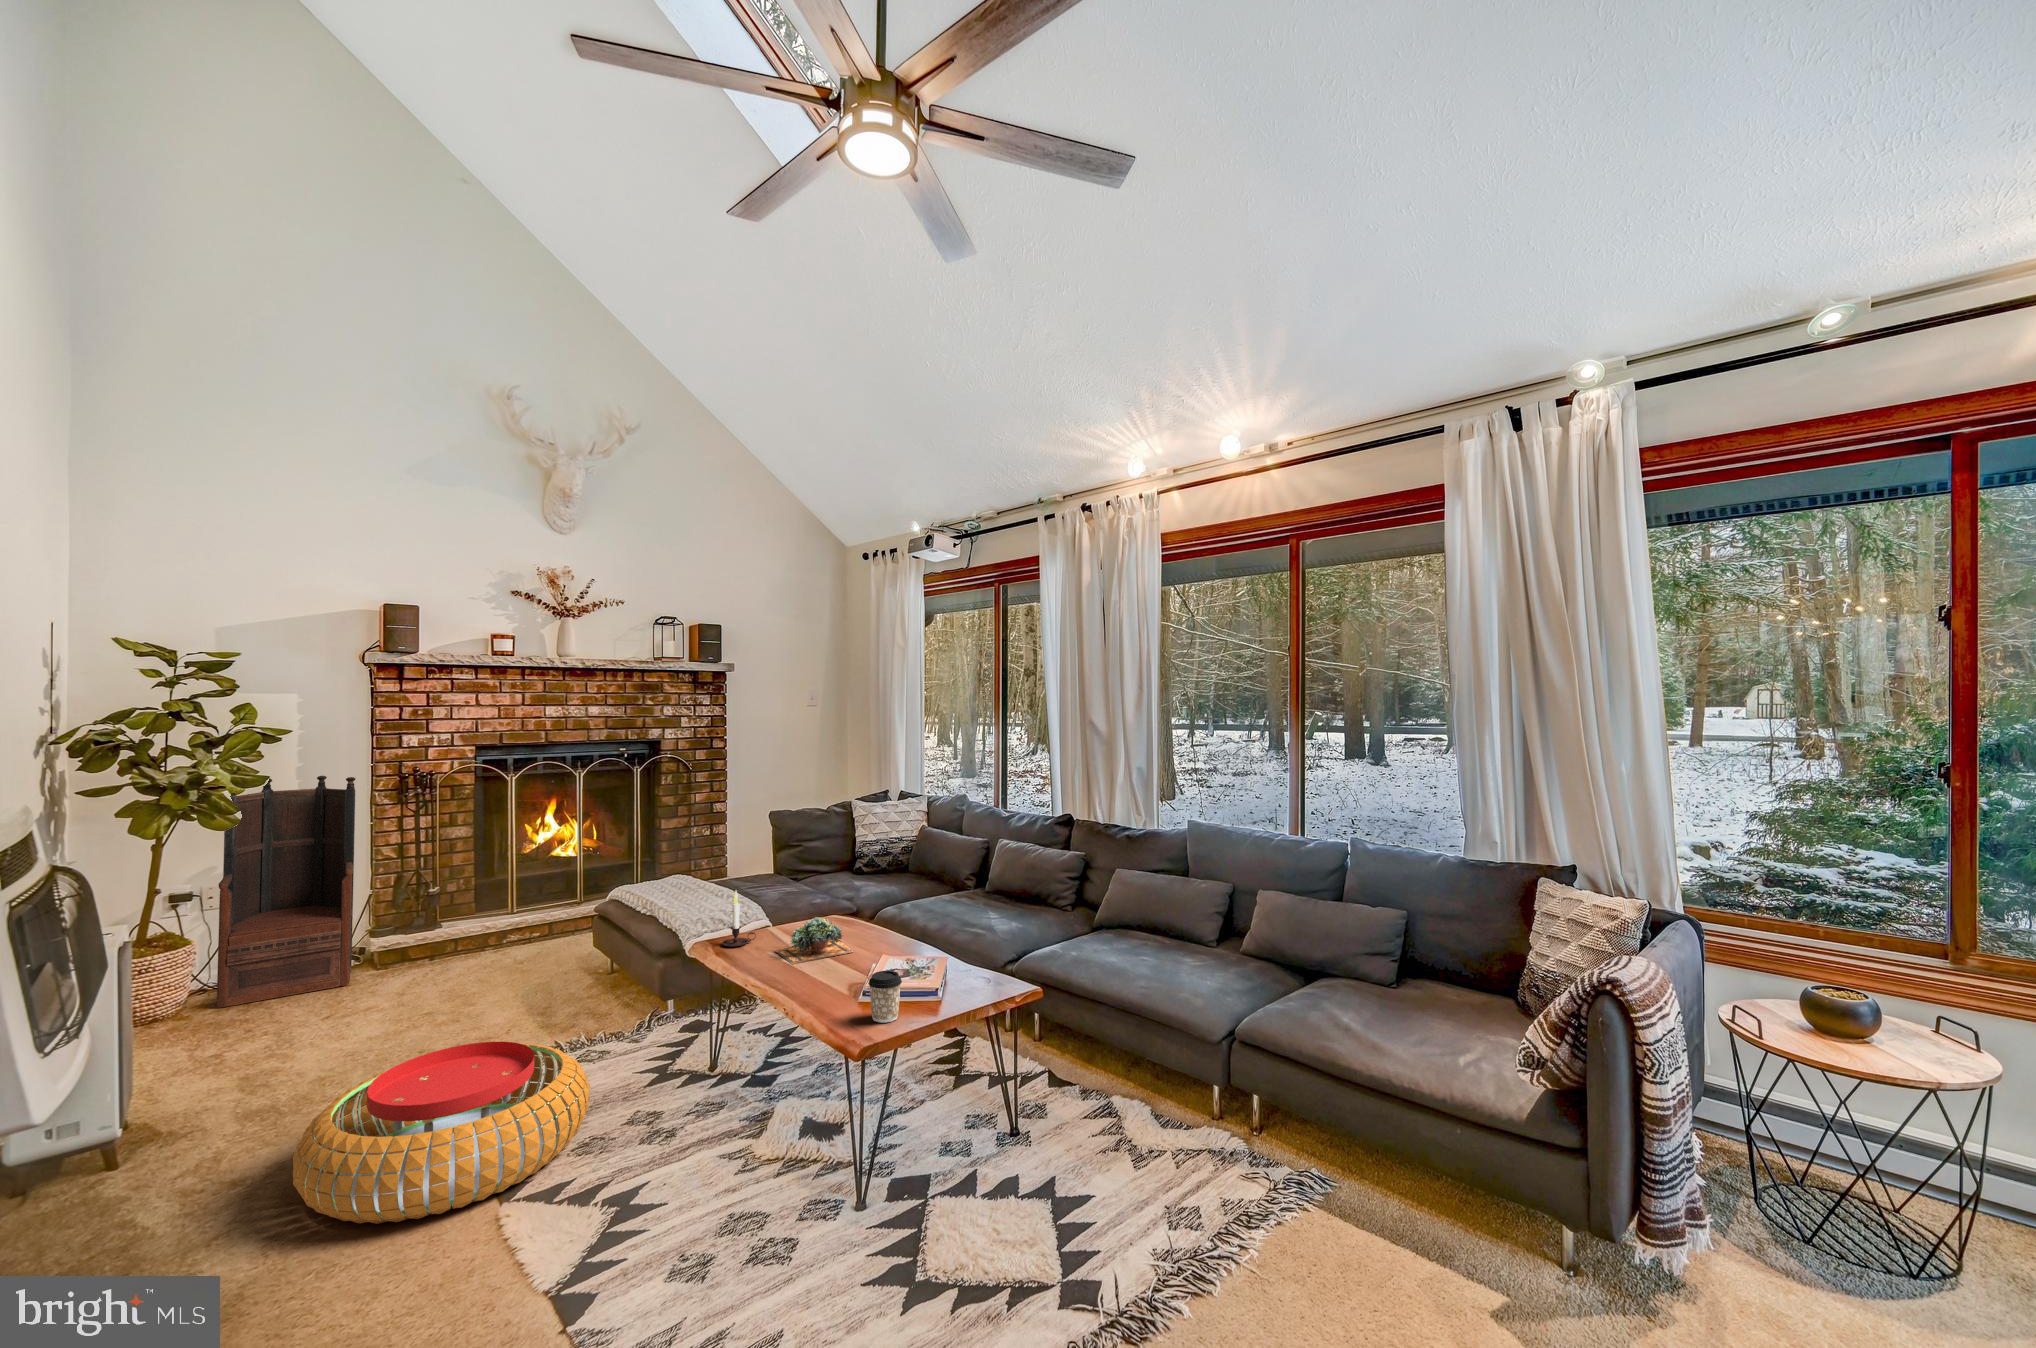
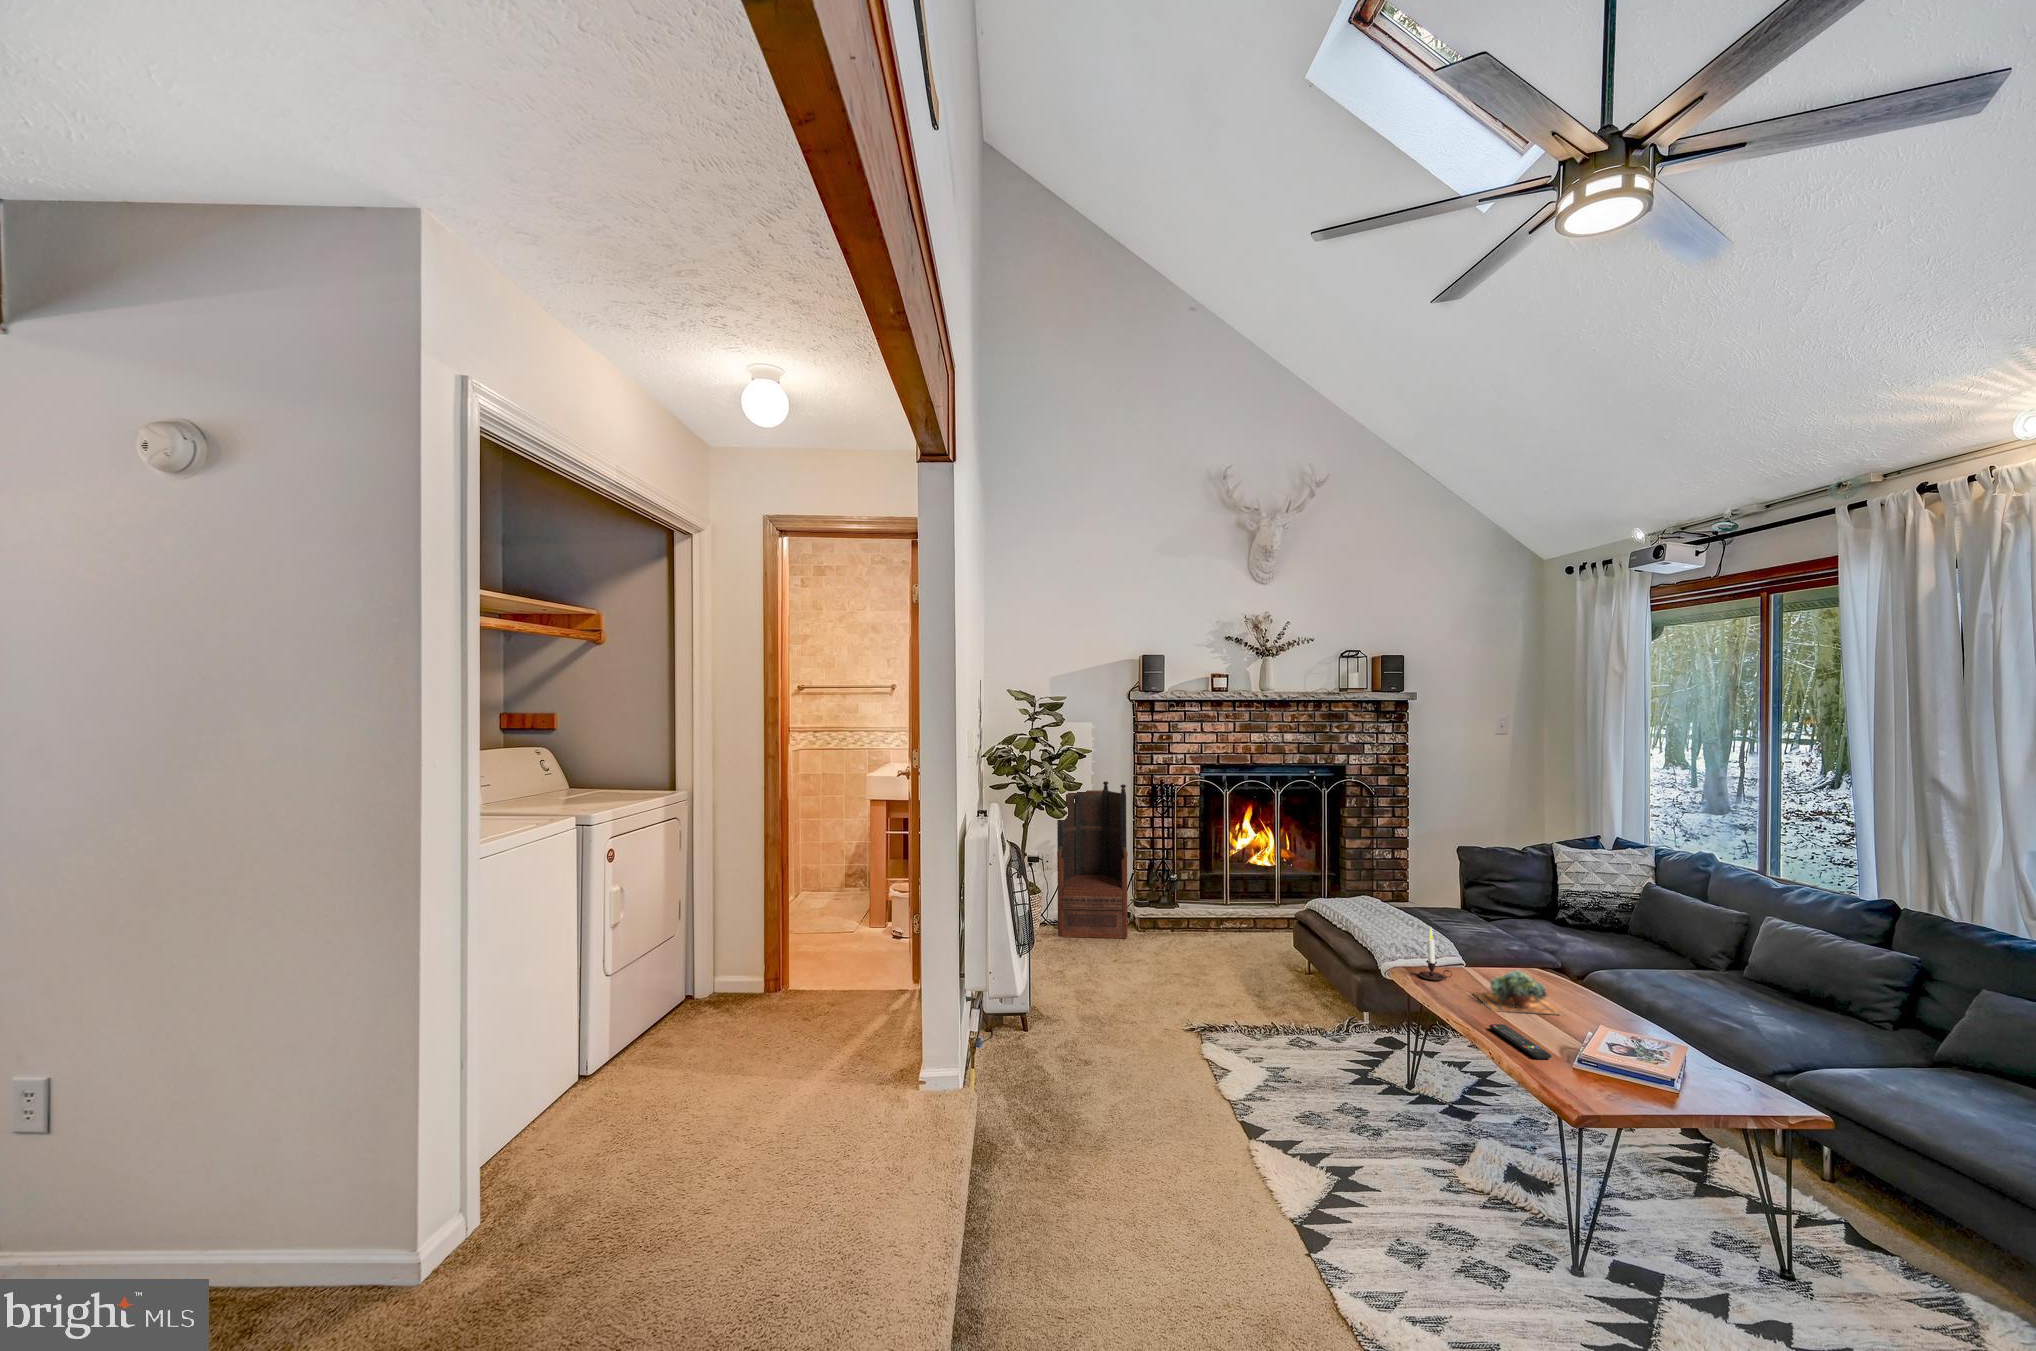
coffee cup: present [868,971,902,1023] -> none [1580,1044,1621,1098]
remote control: none [789,975,844,1001] -> present [1489,1024,1551,1060]
pouf: present [292,1042,590,1224] -> none [1125,1006,1310,1129]

